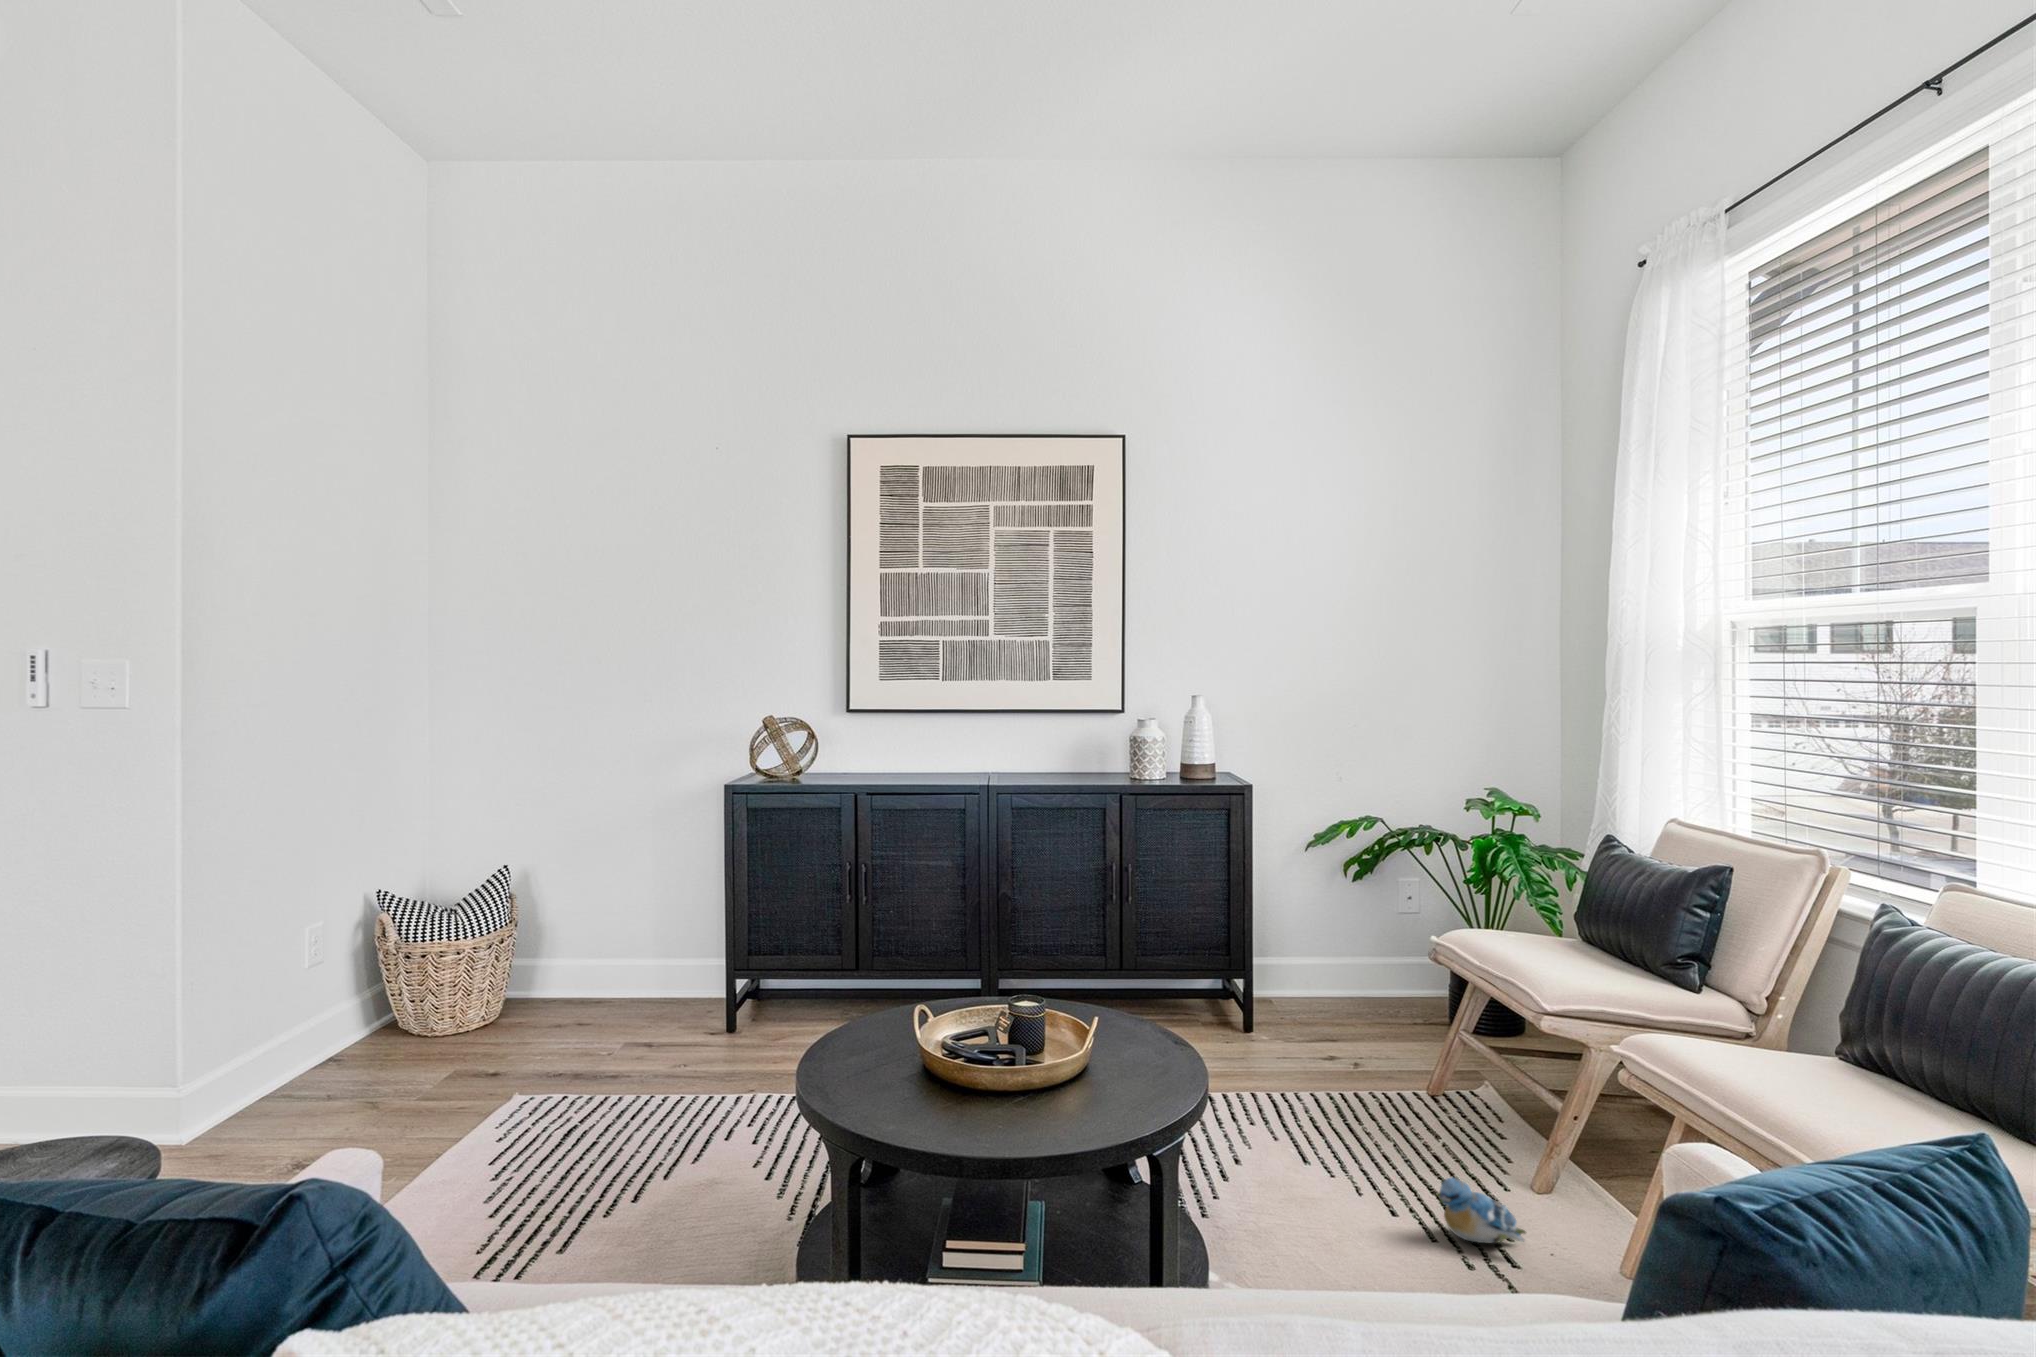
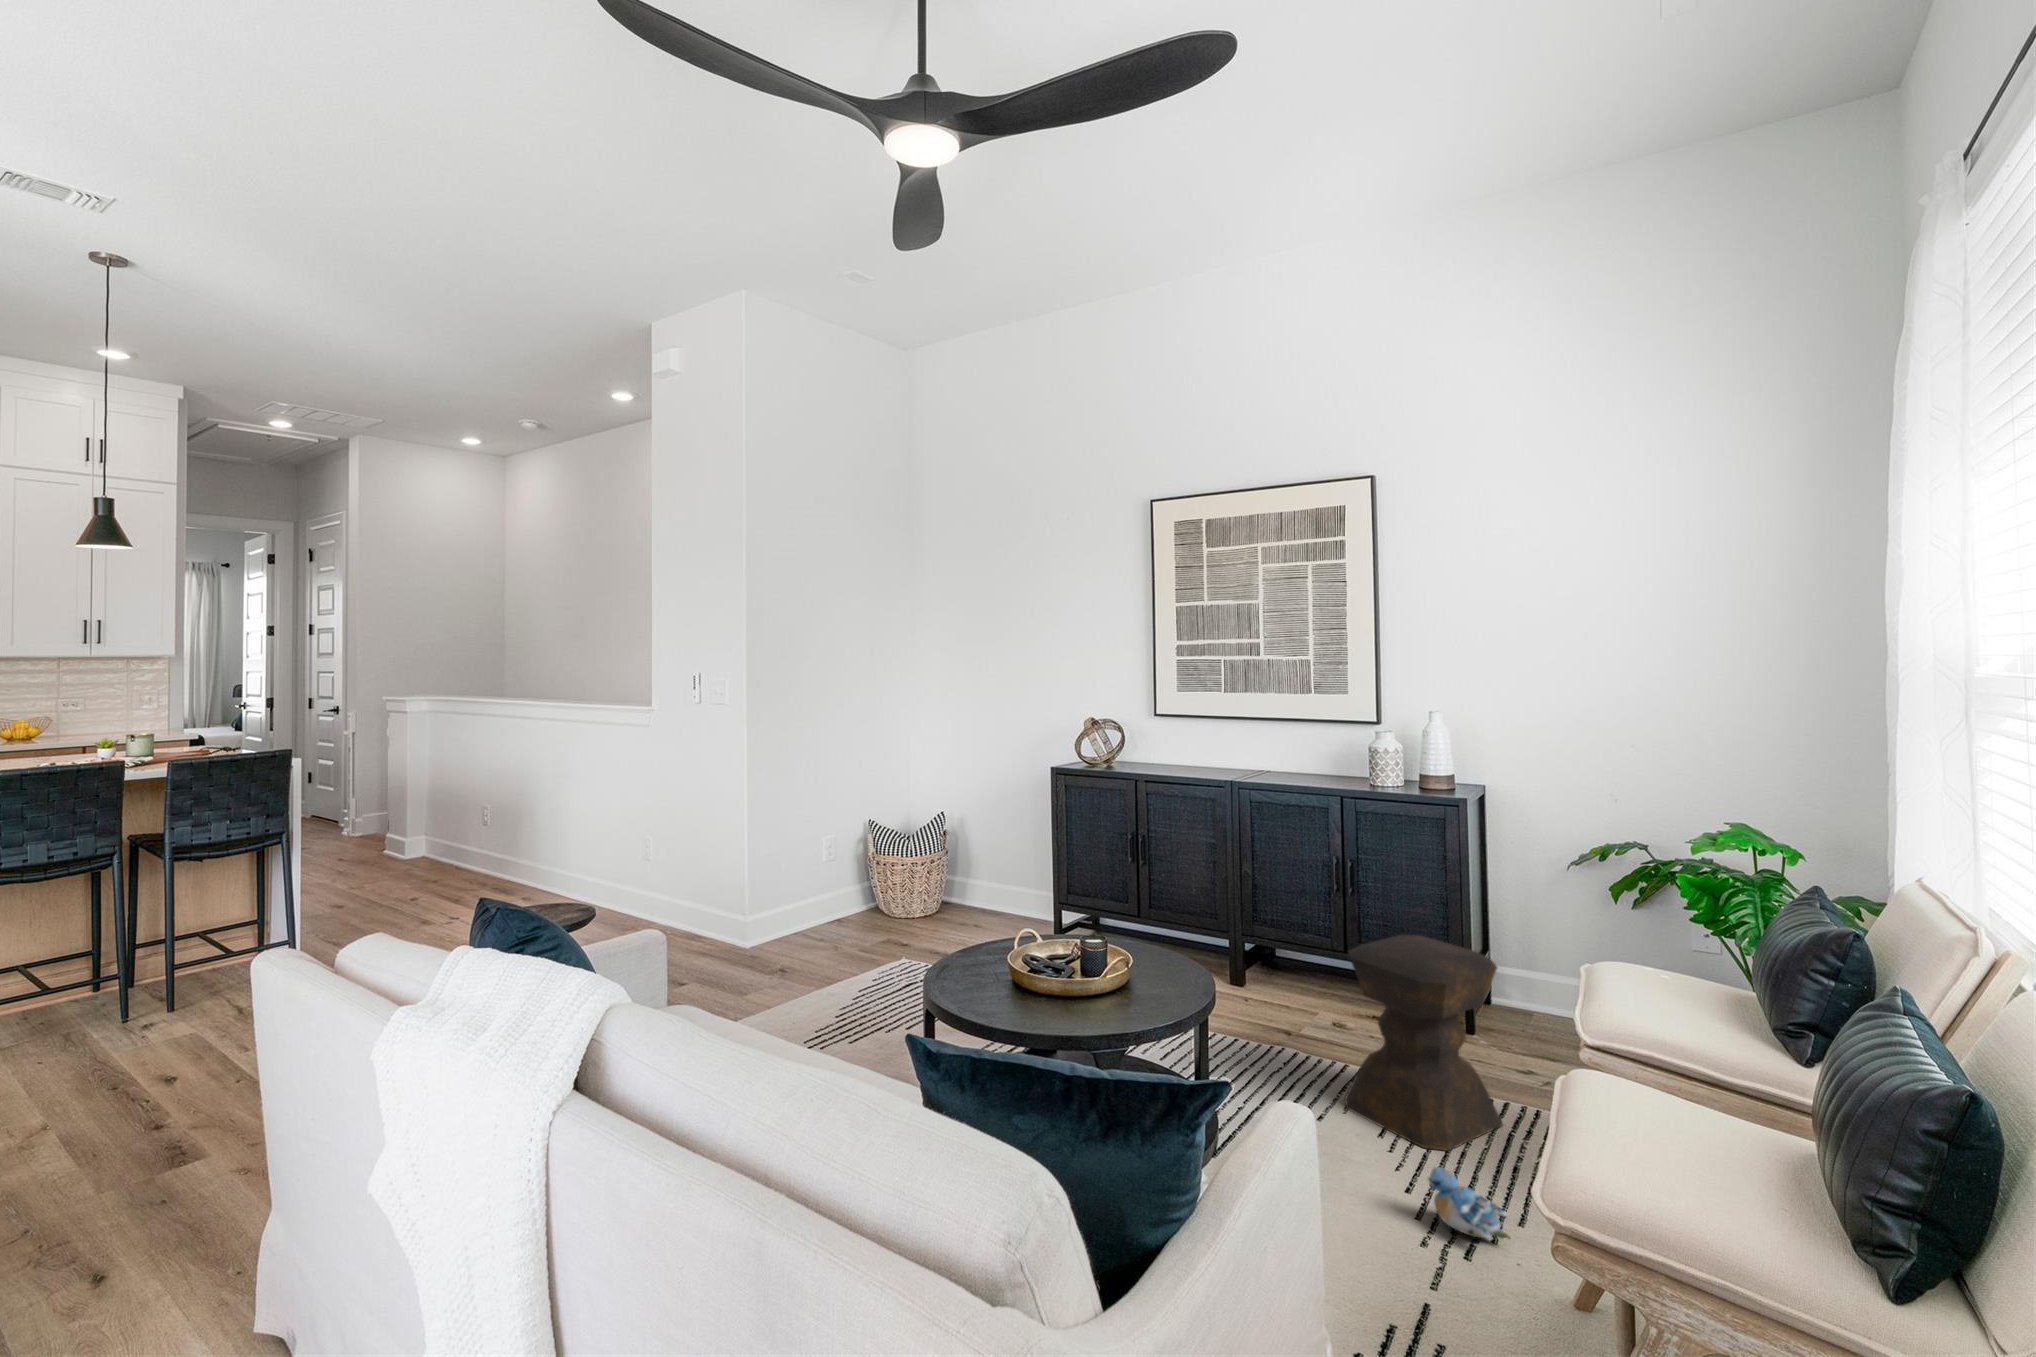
stool: none [1235,932,1380,1164] -> present [1345,935,1503,1151]

